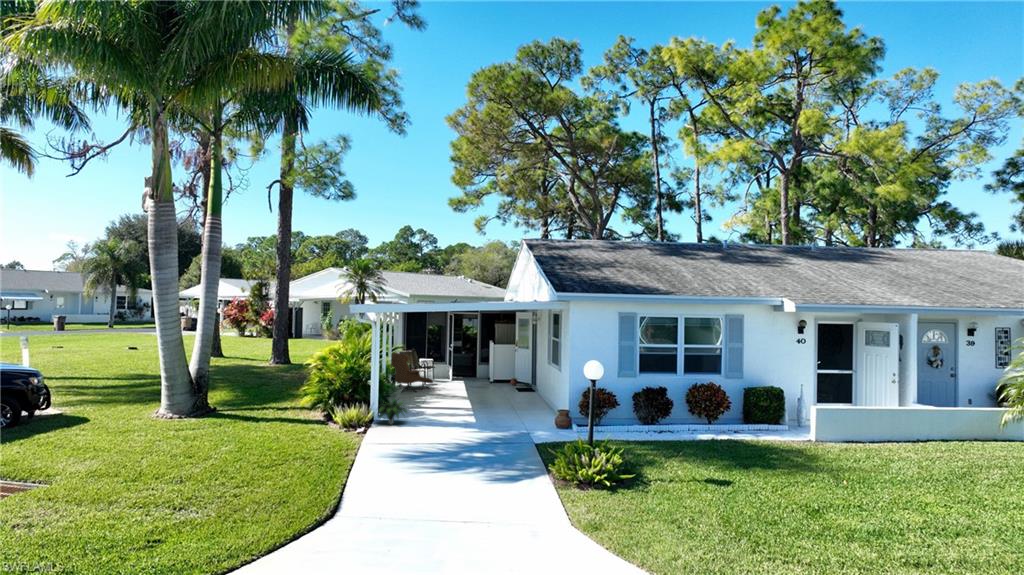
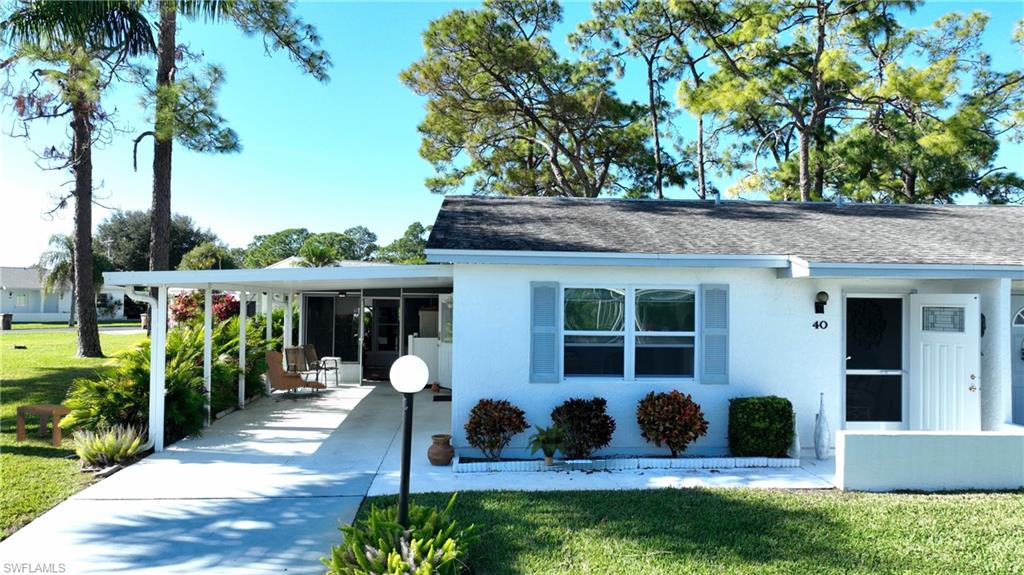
bench: none [269,390,316,418] -> present [16,404,81,447]
potted plant: present [378,398,407,425] -> present [526,423,576,466]

